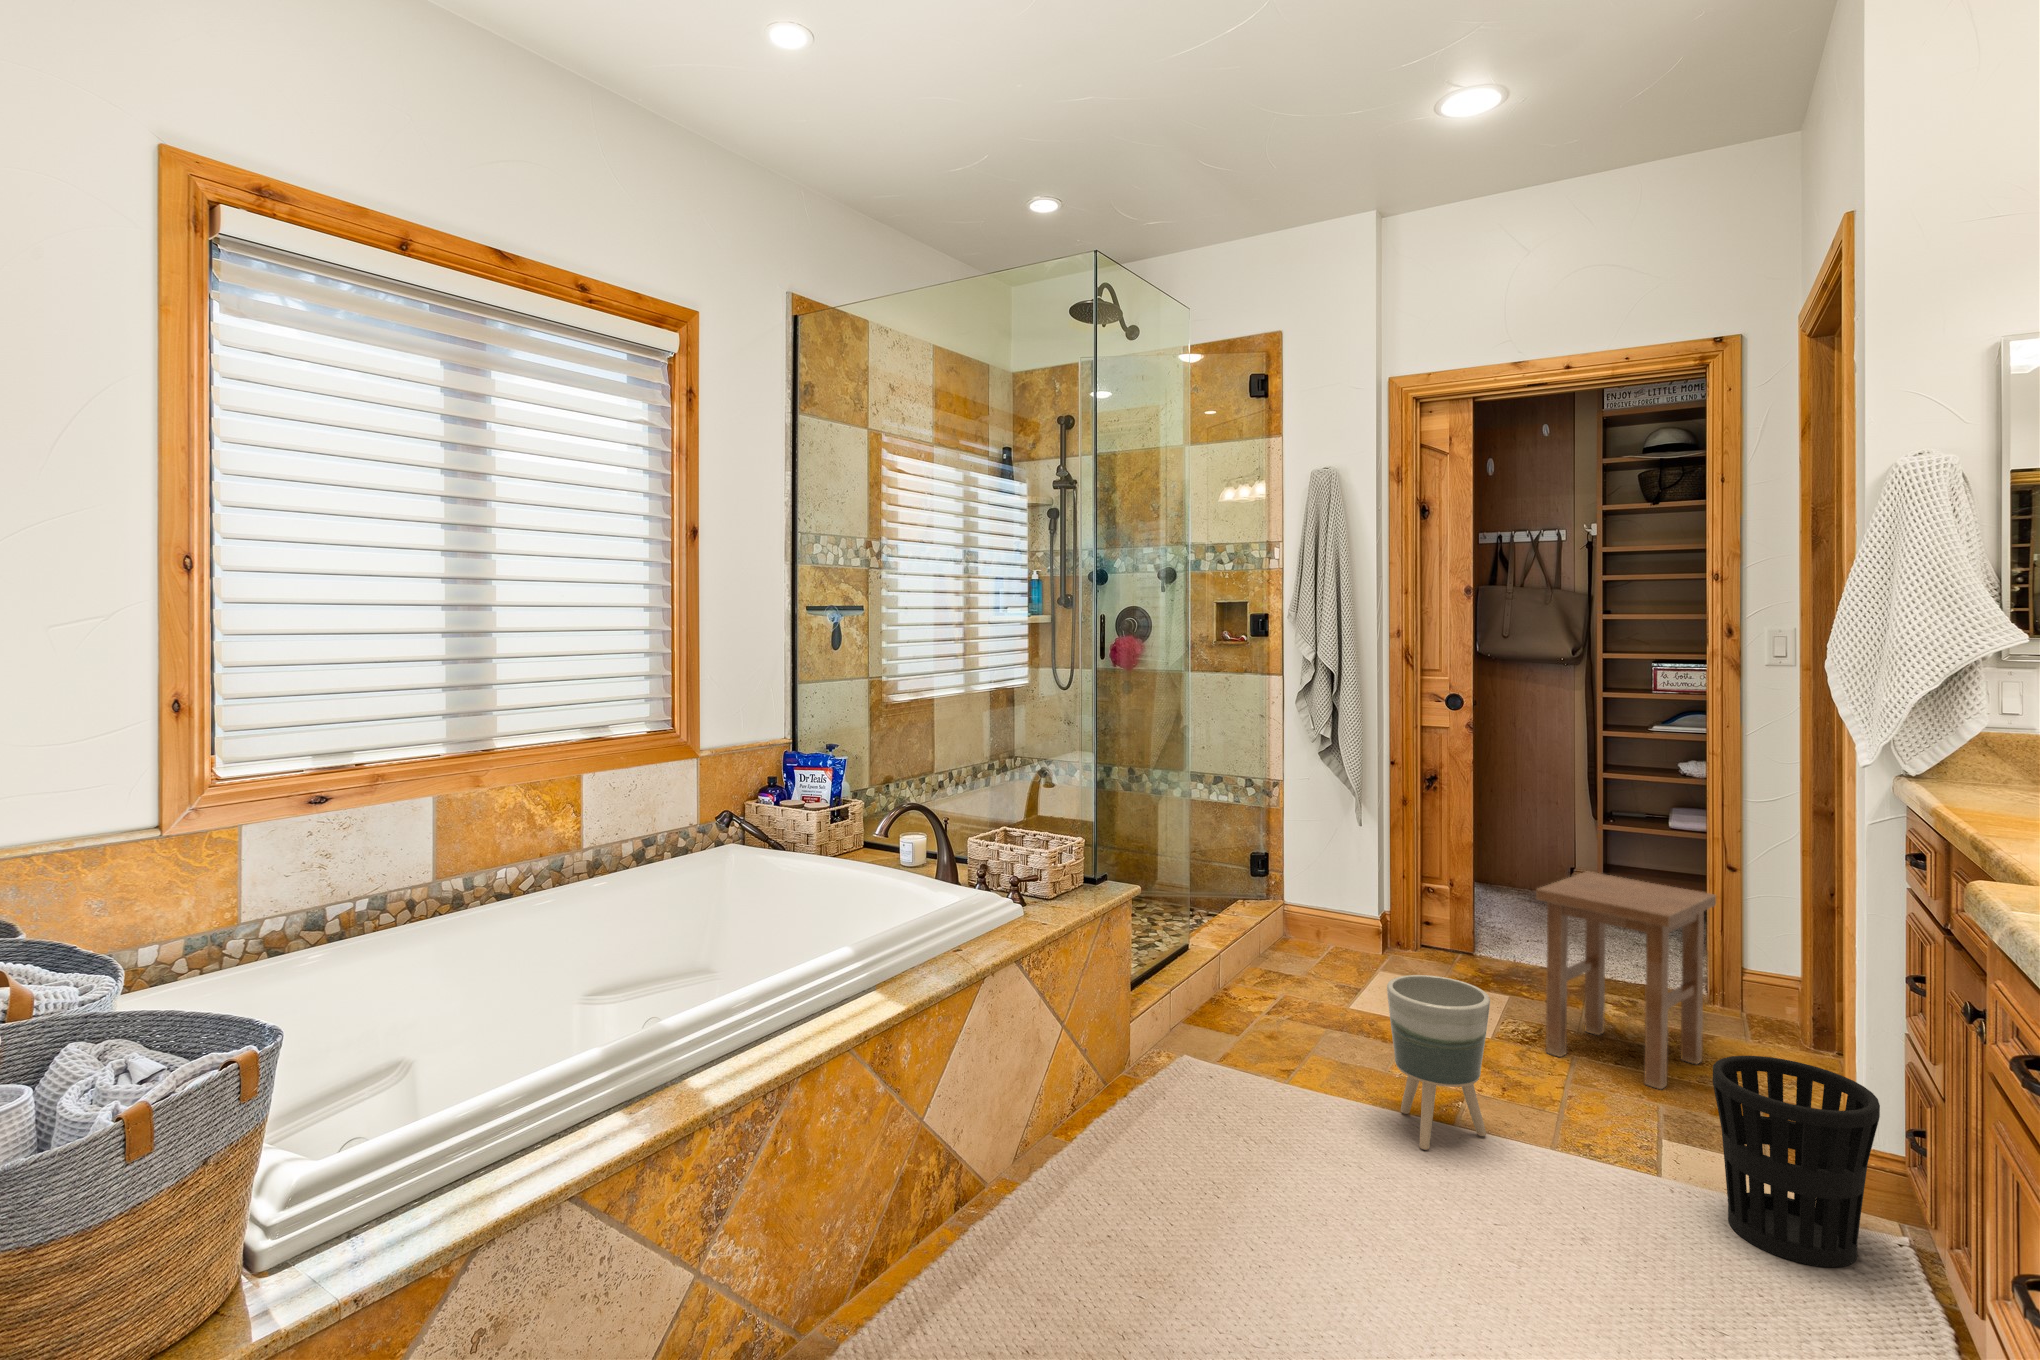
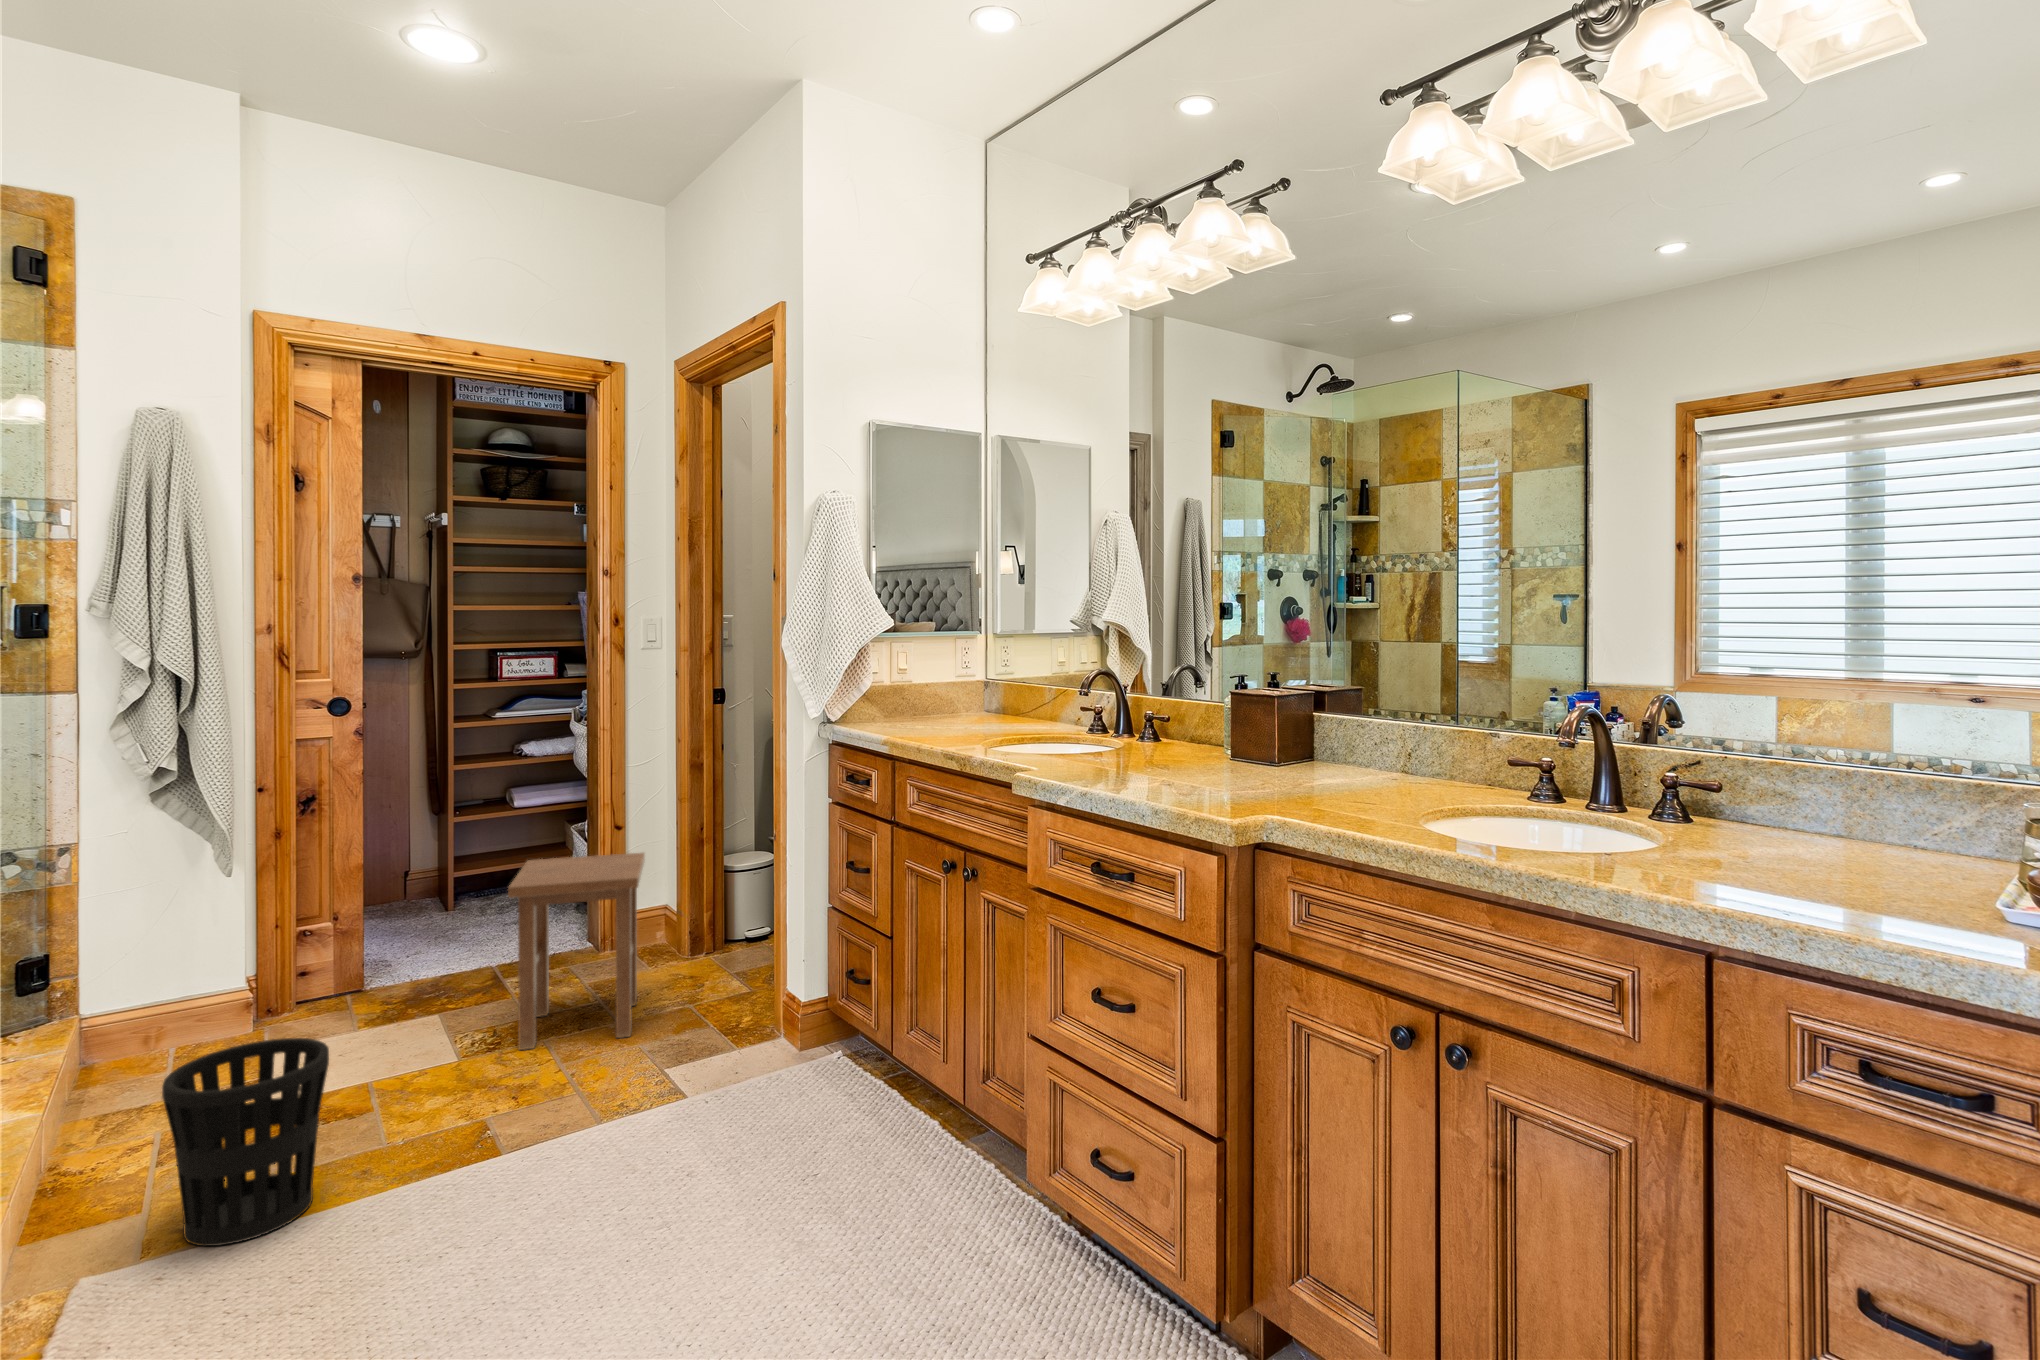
planter: present [1387,975,1490,1150] -> none [429,998,548,1195]
wastebasket: present [1713,1056,1880,1267] -> present [162,1038,329,1246]

